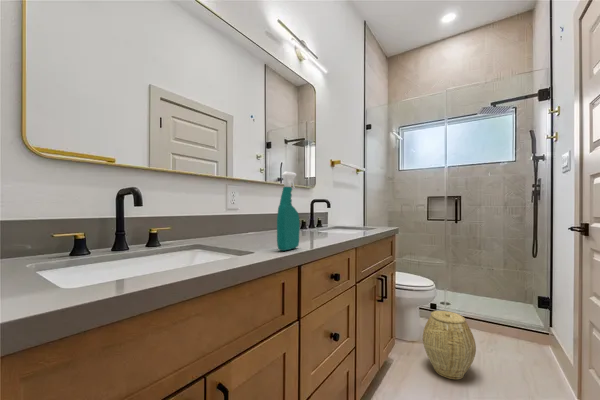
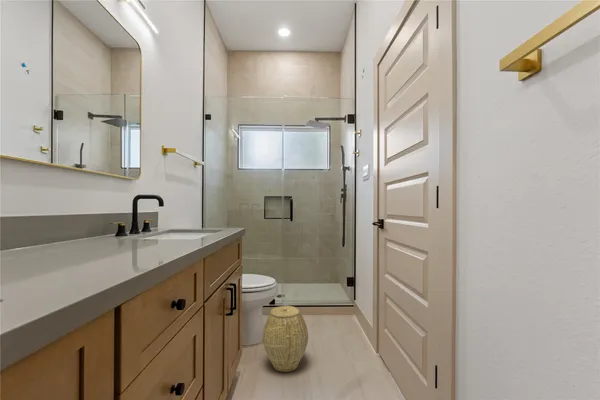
spray bottle: present [277,171,300,251] -> none [62,146,108,269]

